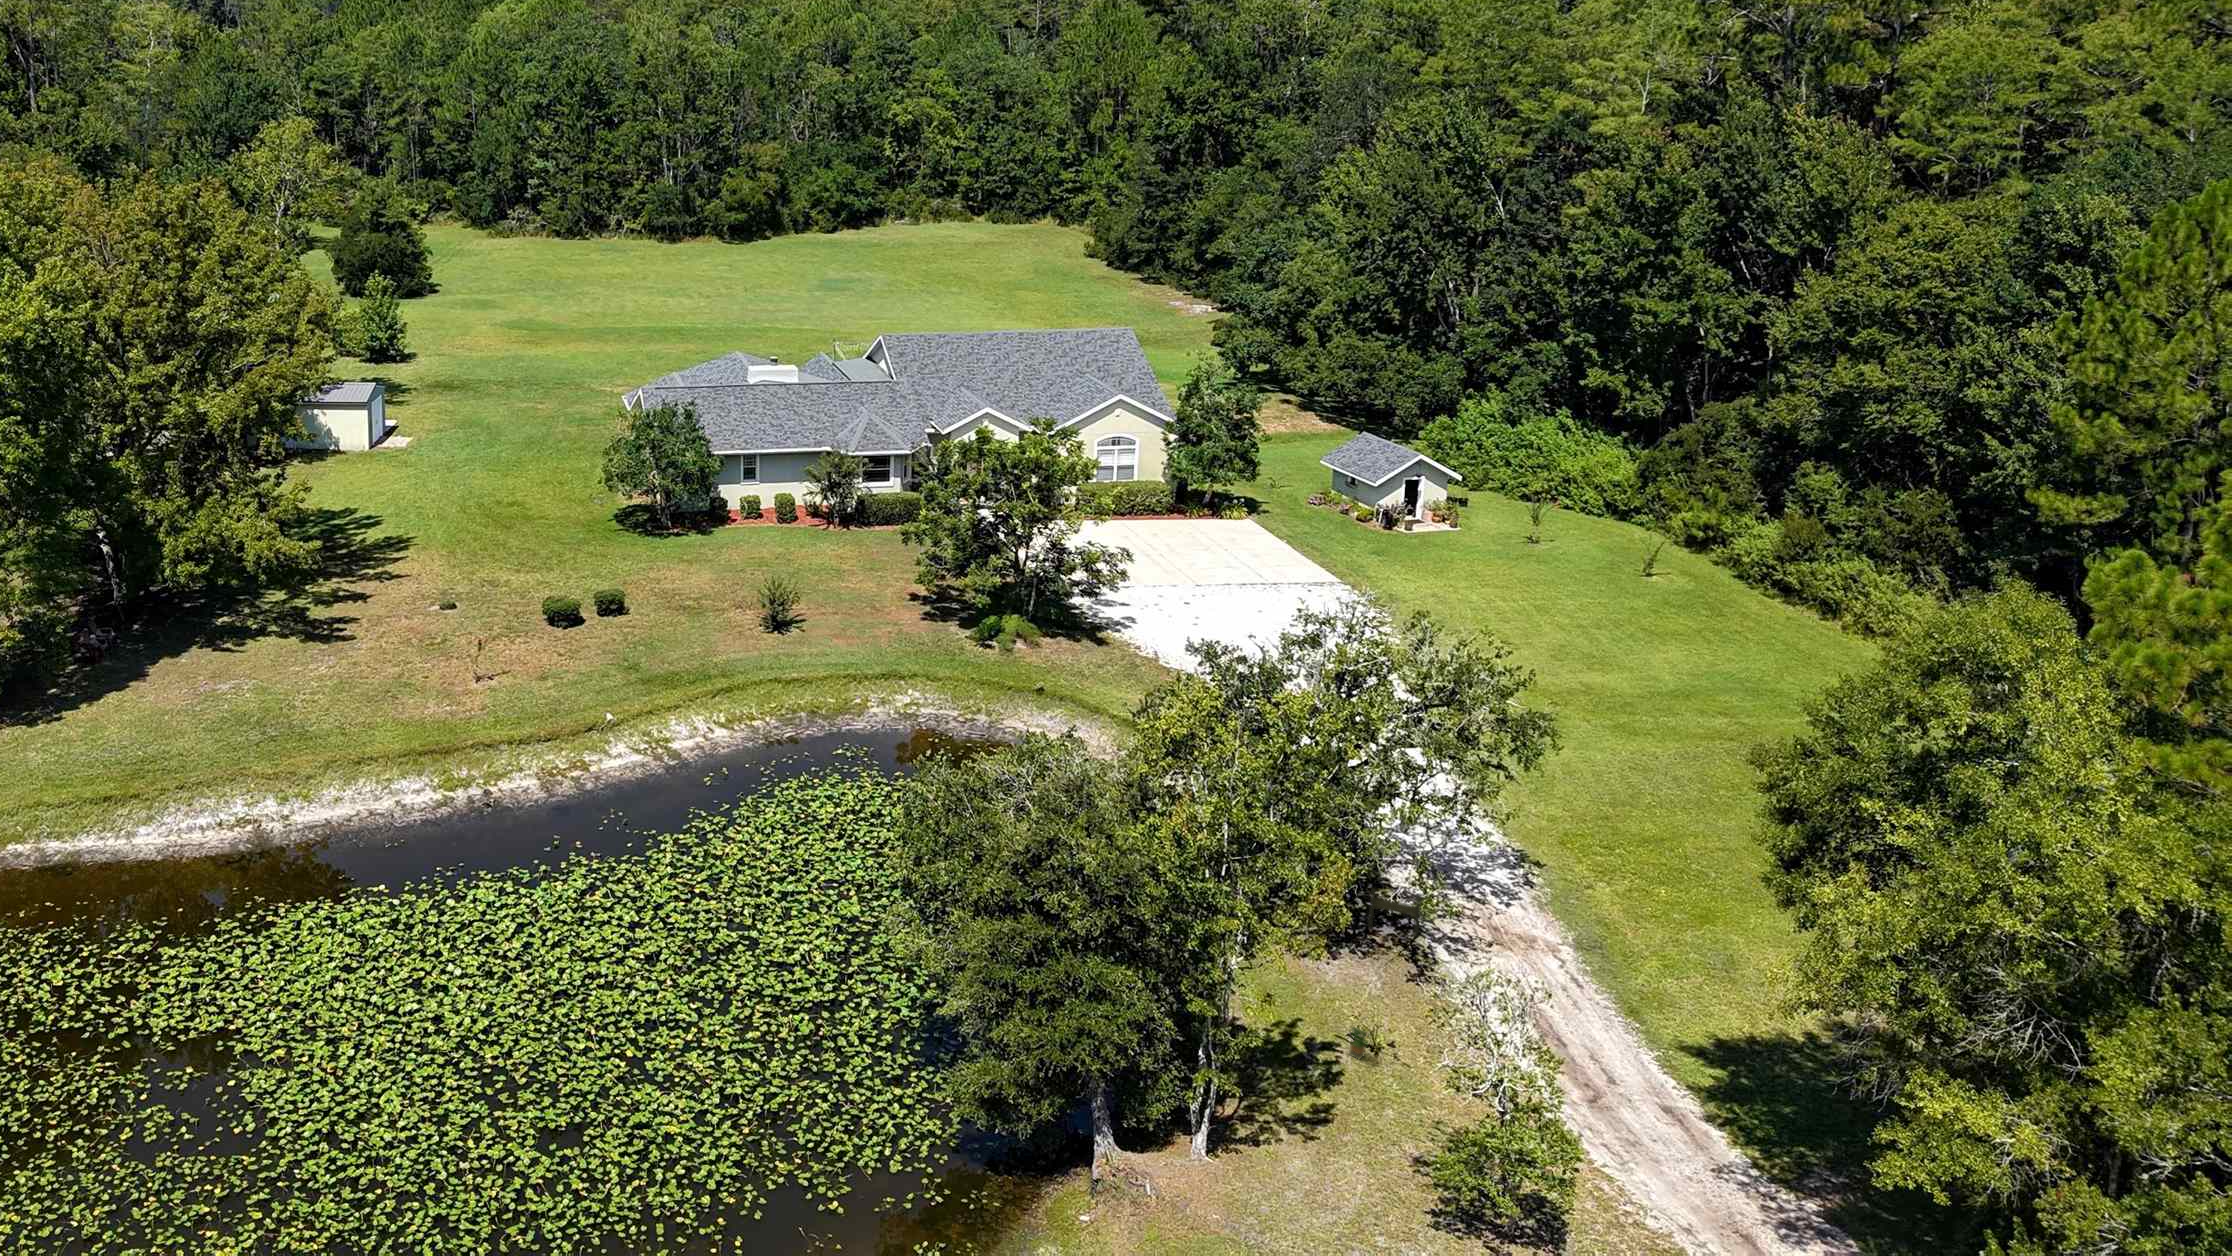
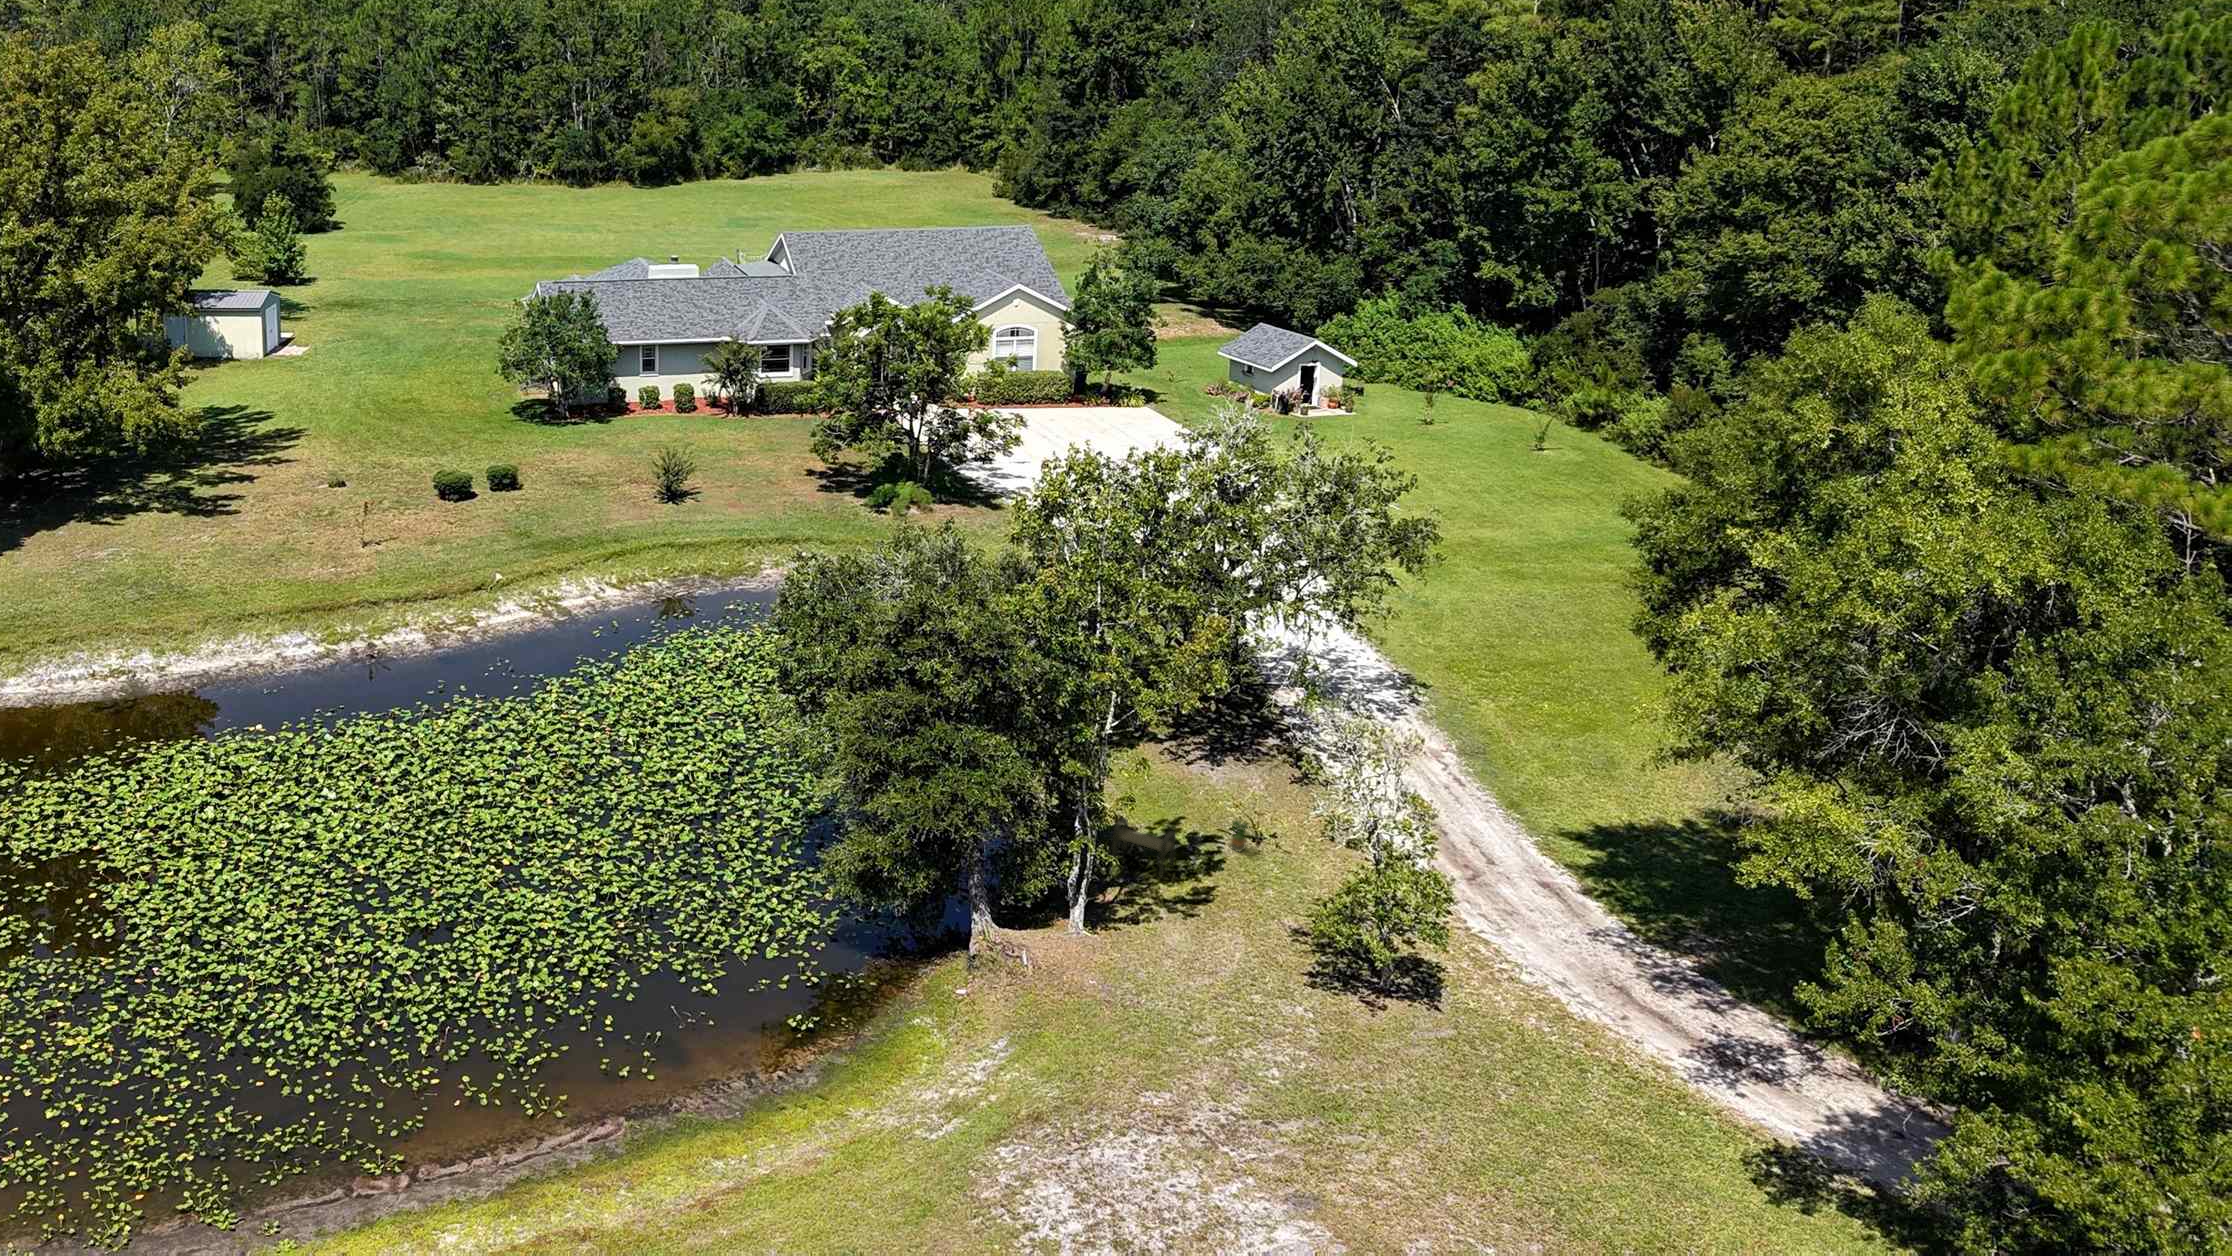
bench: present [1368,889,1421,937] -> present [1112,818,1175,876]

